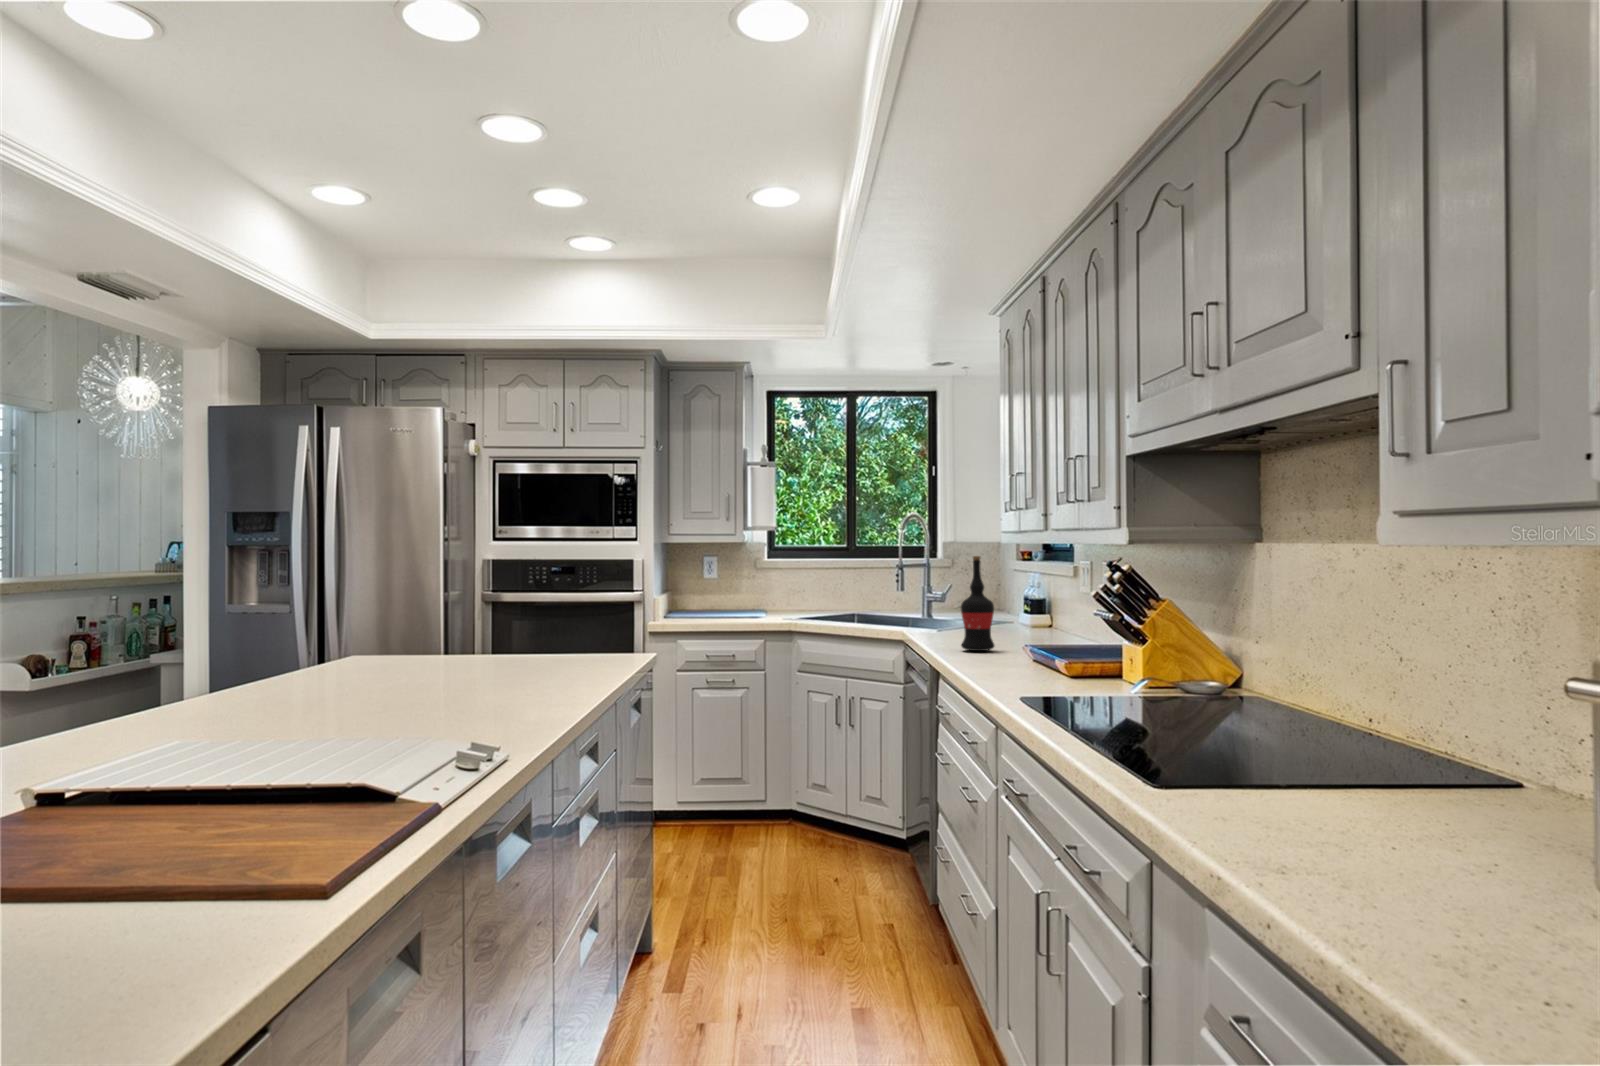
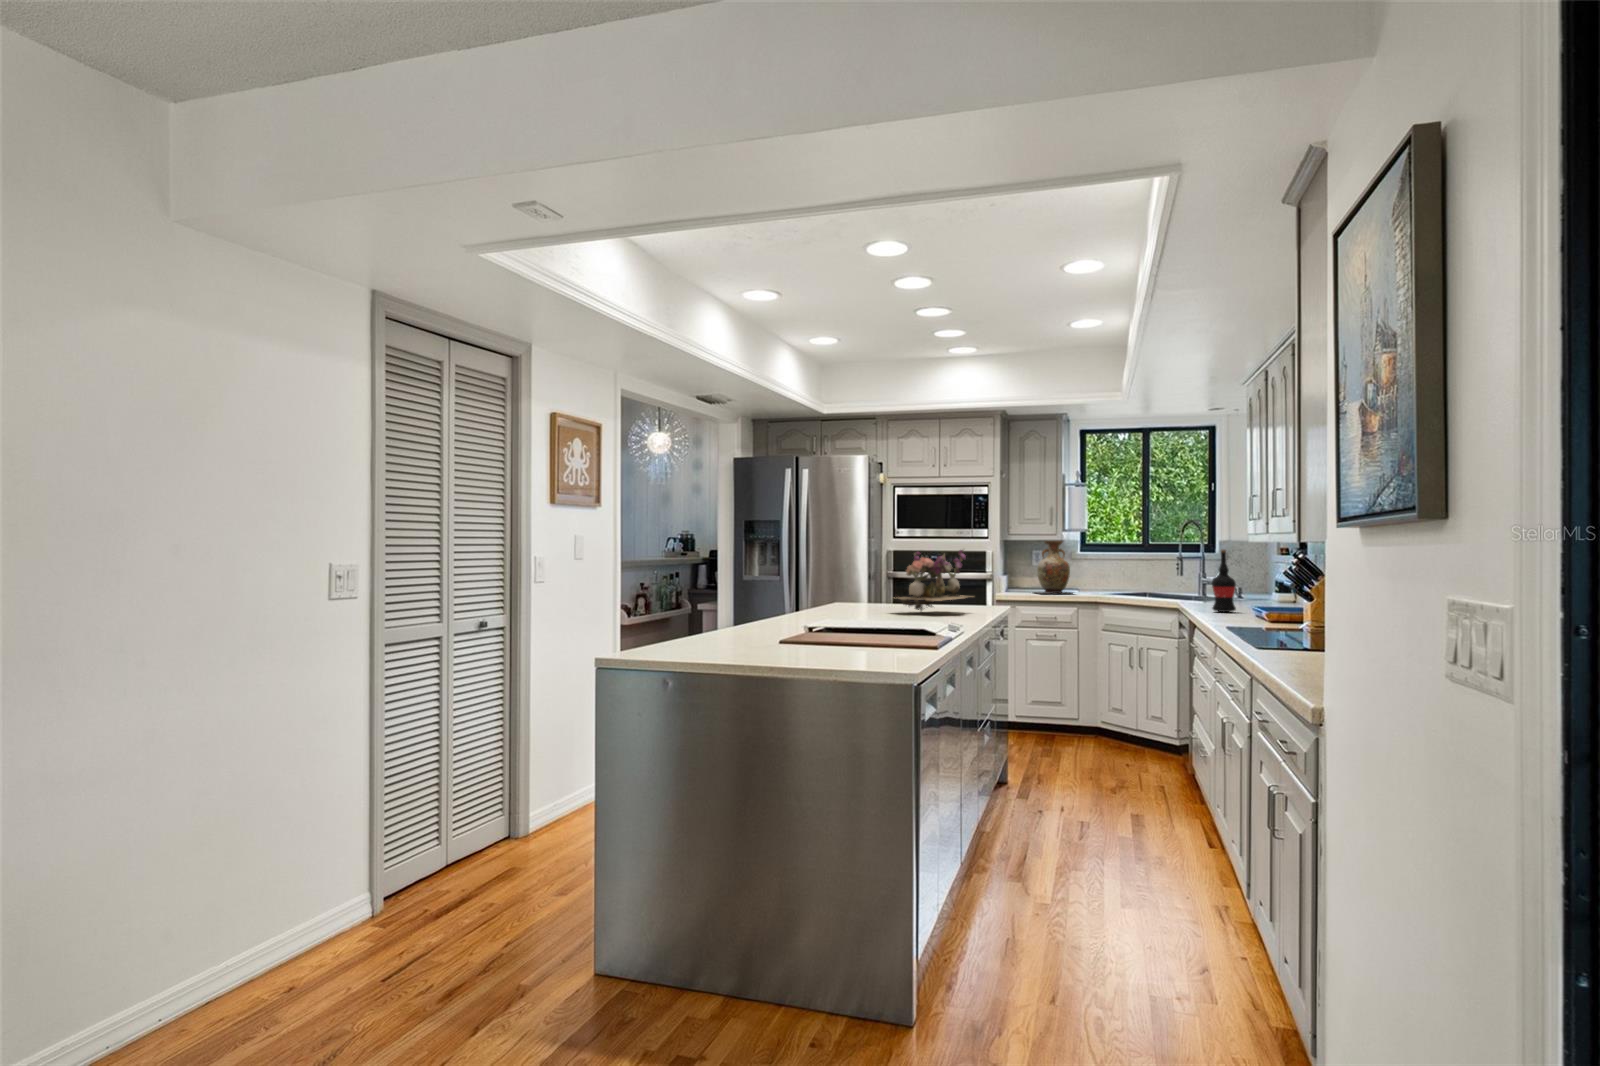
vase: none [701,544,765,619] -> present [1037,541,1070,594]
flower arrangement: none [434,557,592,675] -> present [894,550,967,611]

